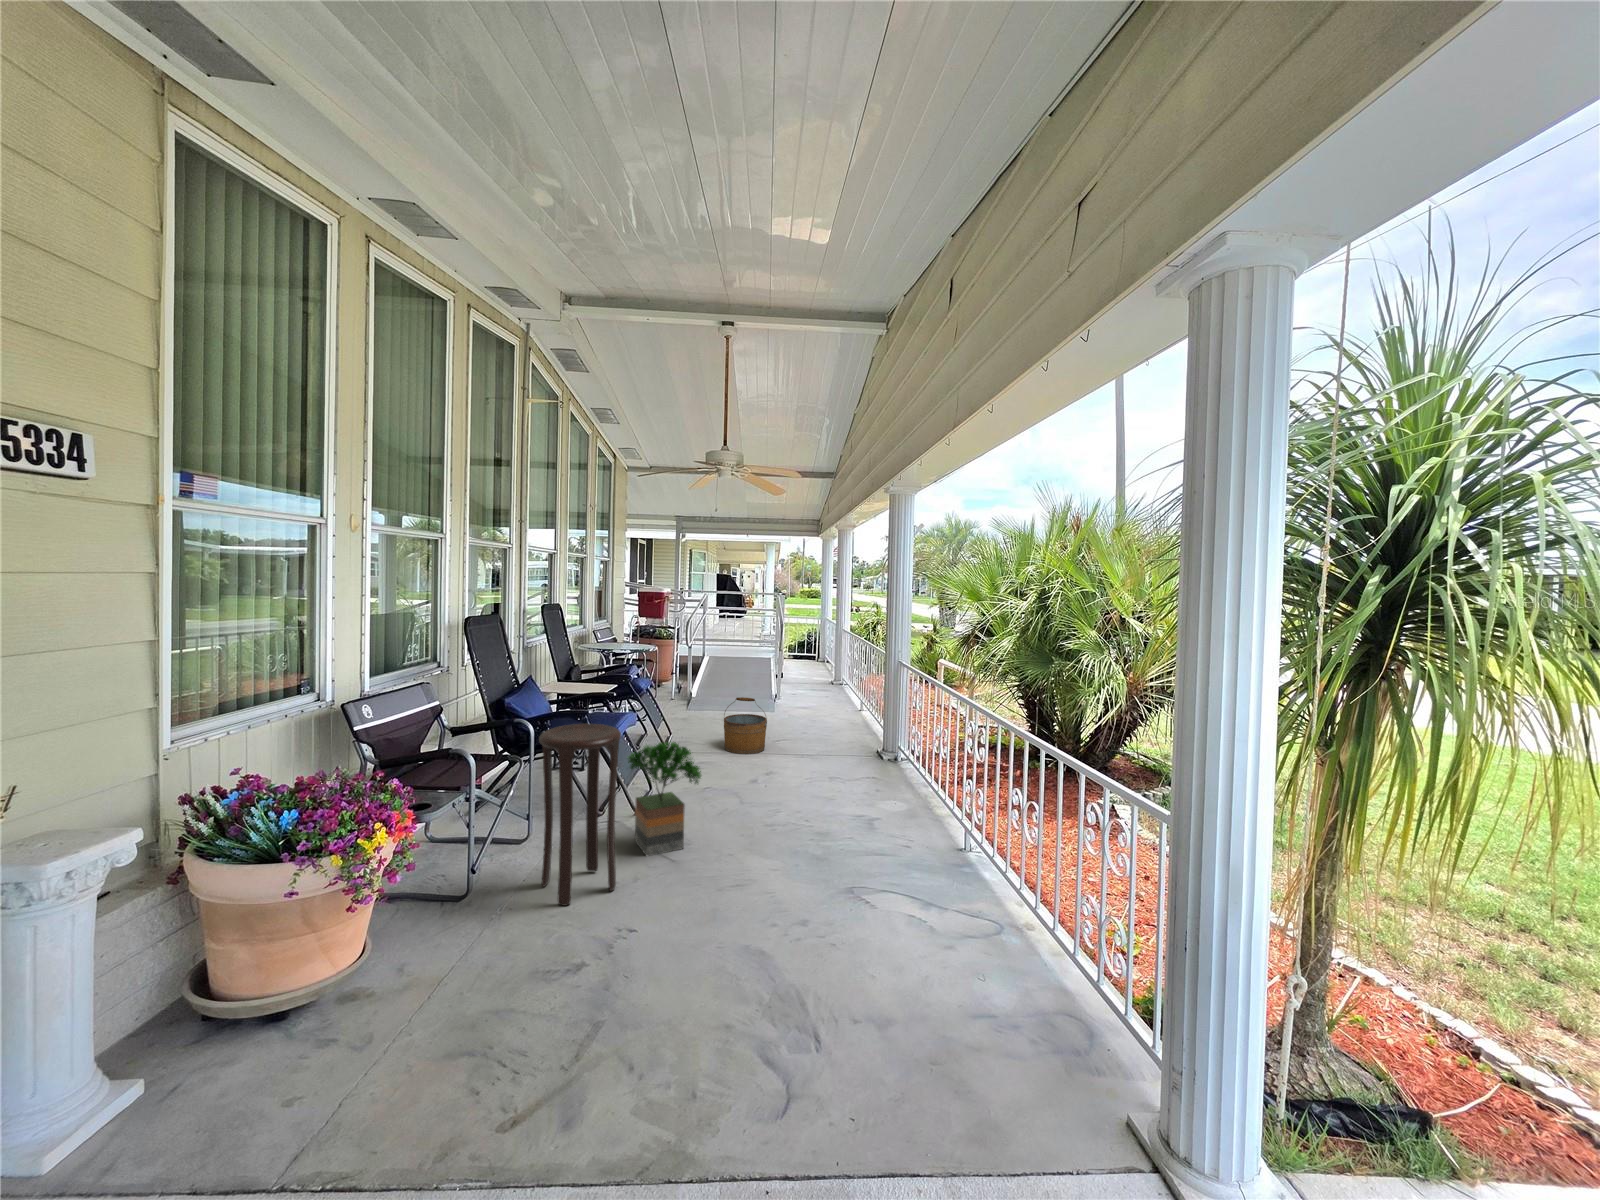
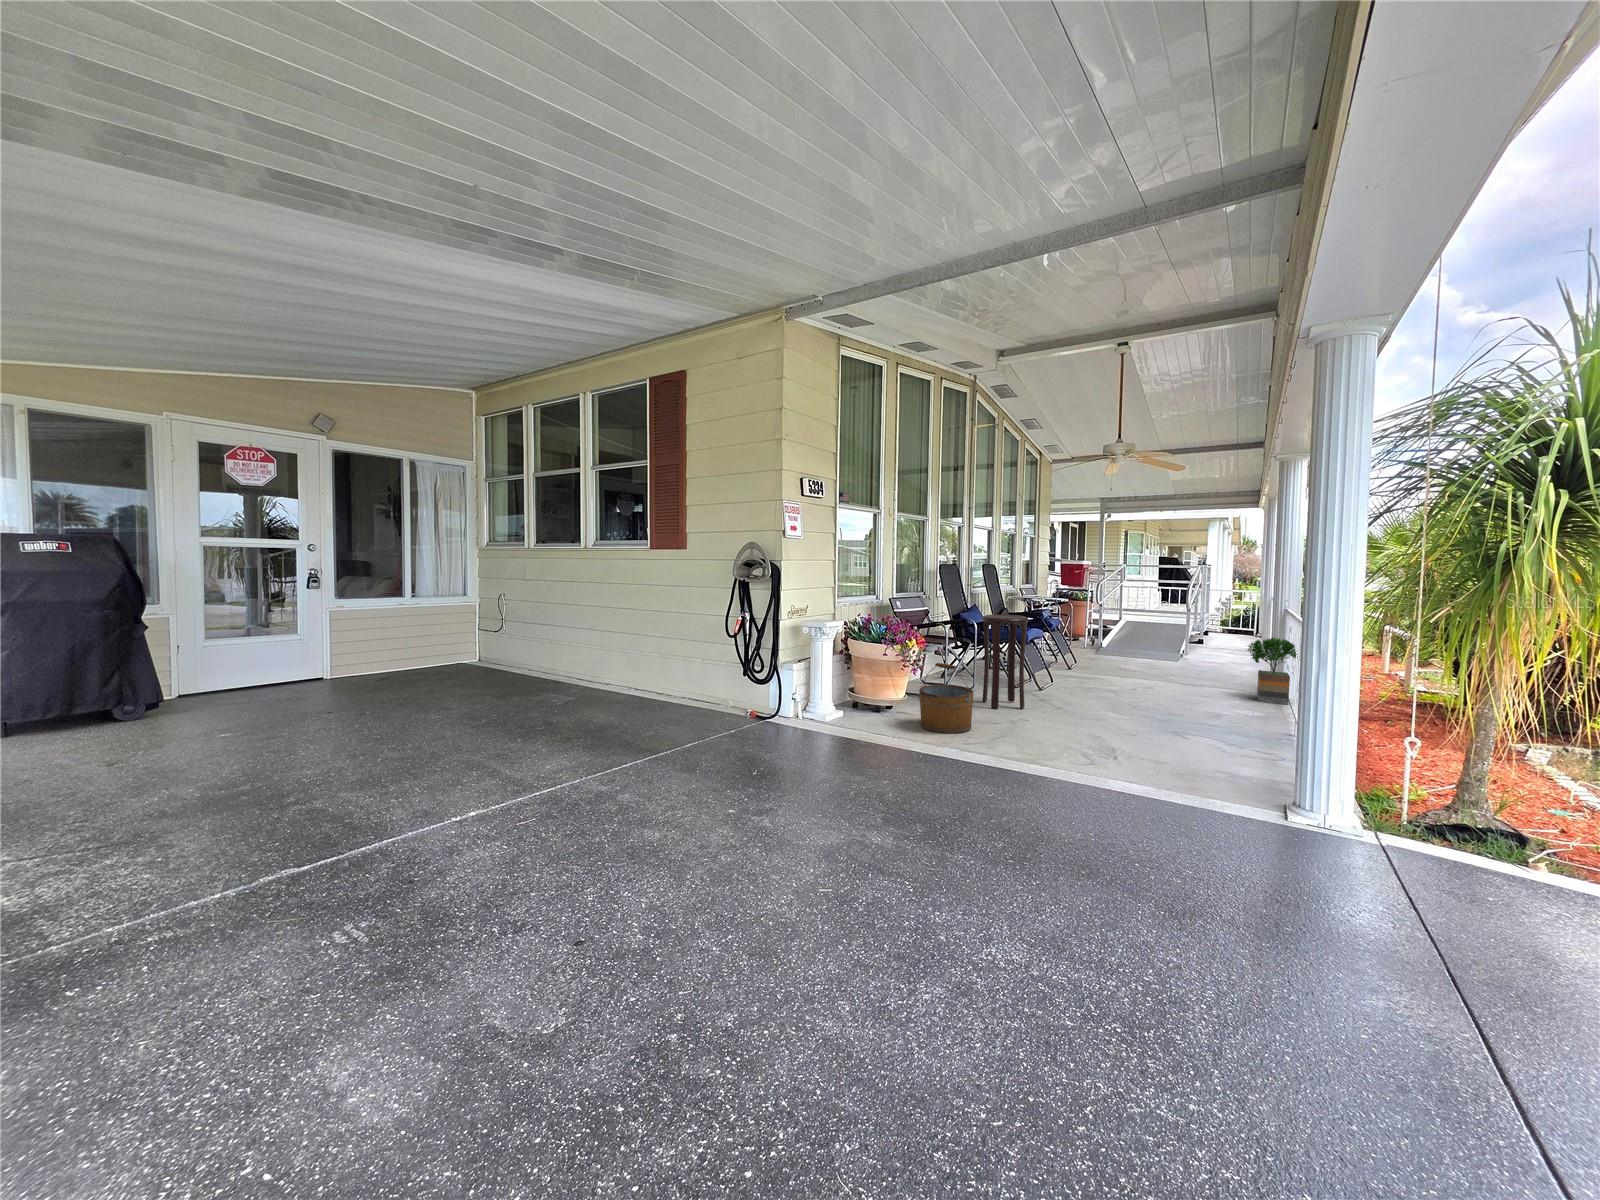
bucket: present [724,697,767,754] -> present [919,663,973,734]
potted tree: present [628,742,701,856] -> present [1248,637,1298,705]

